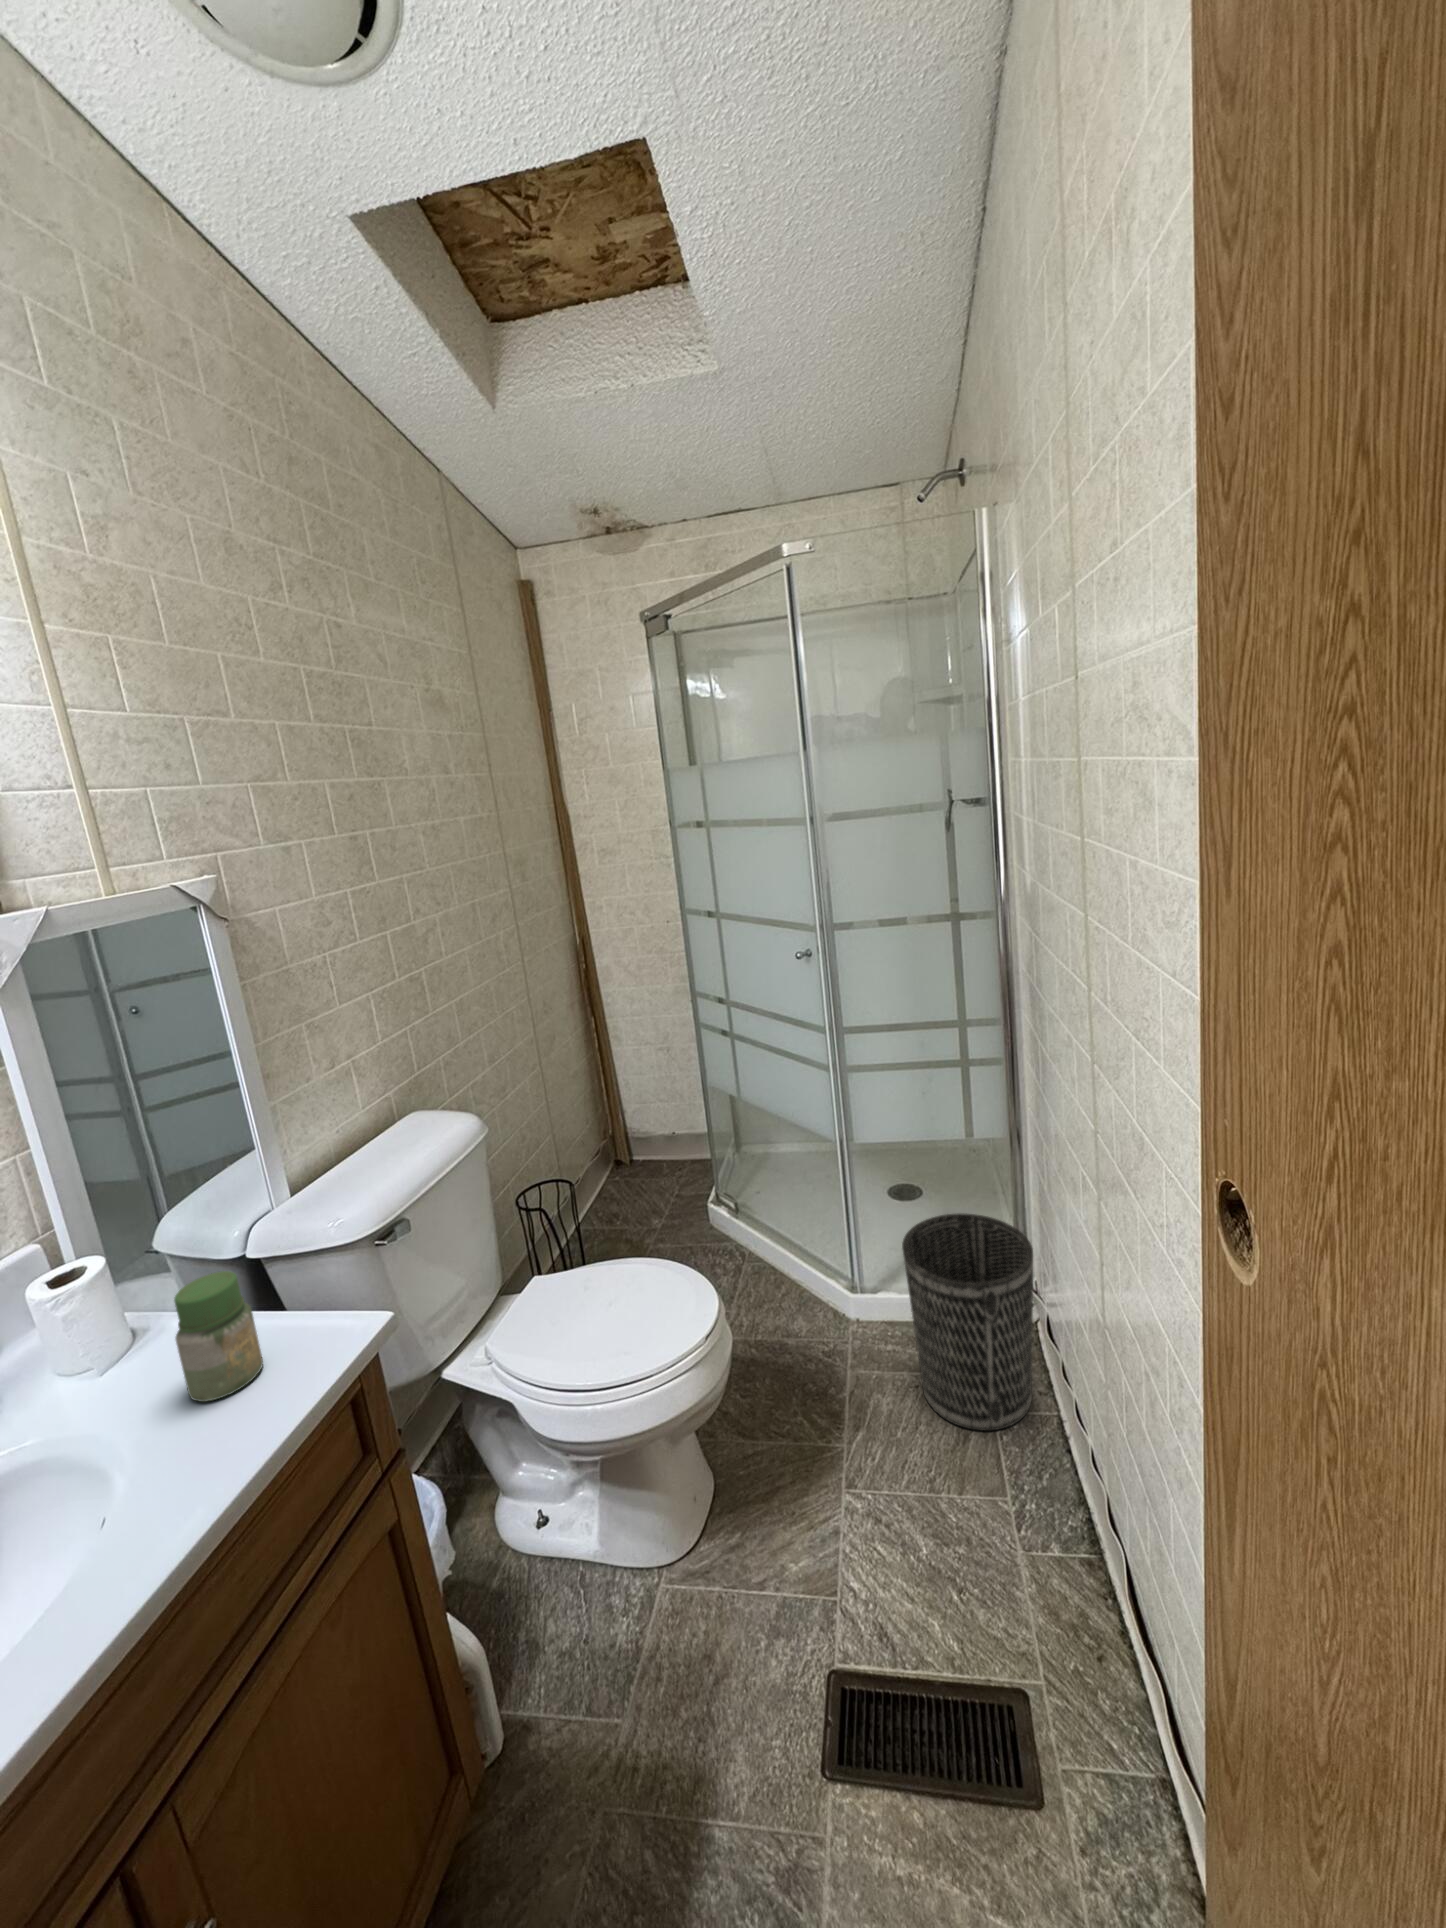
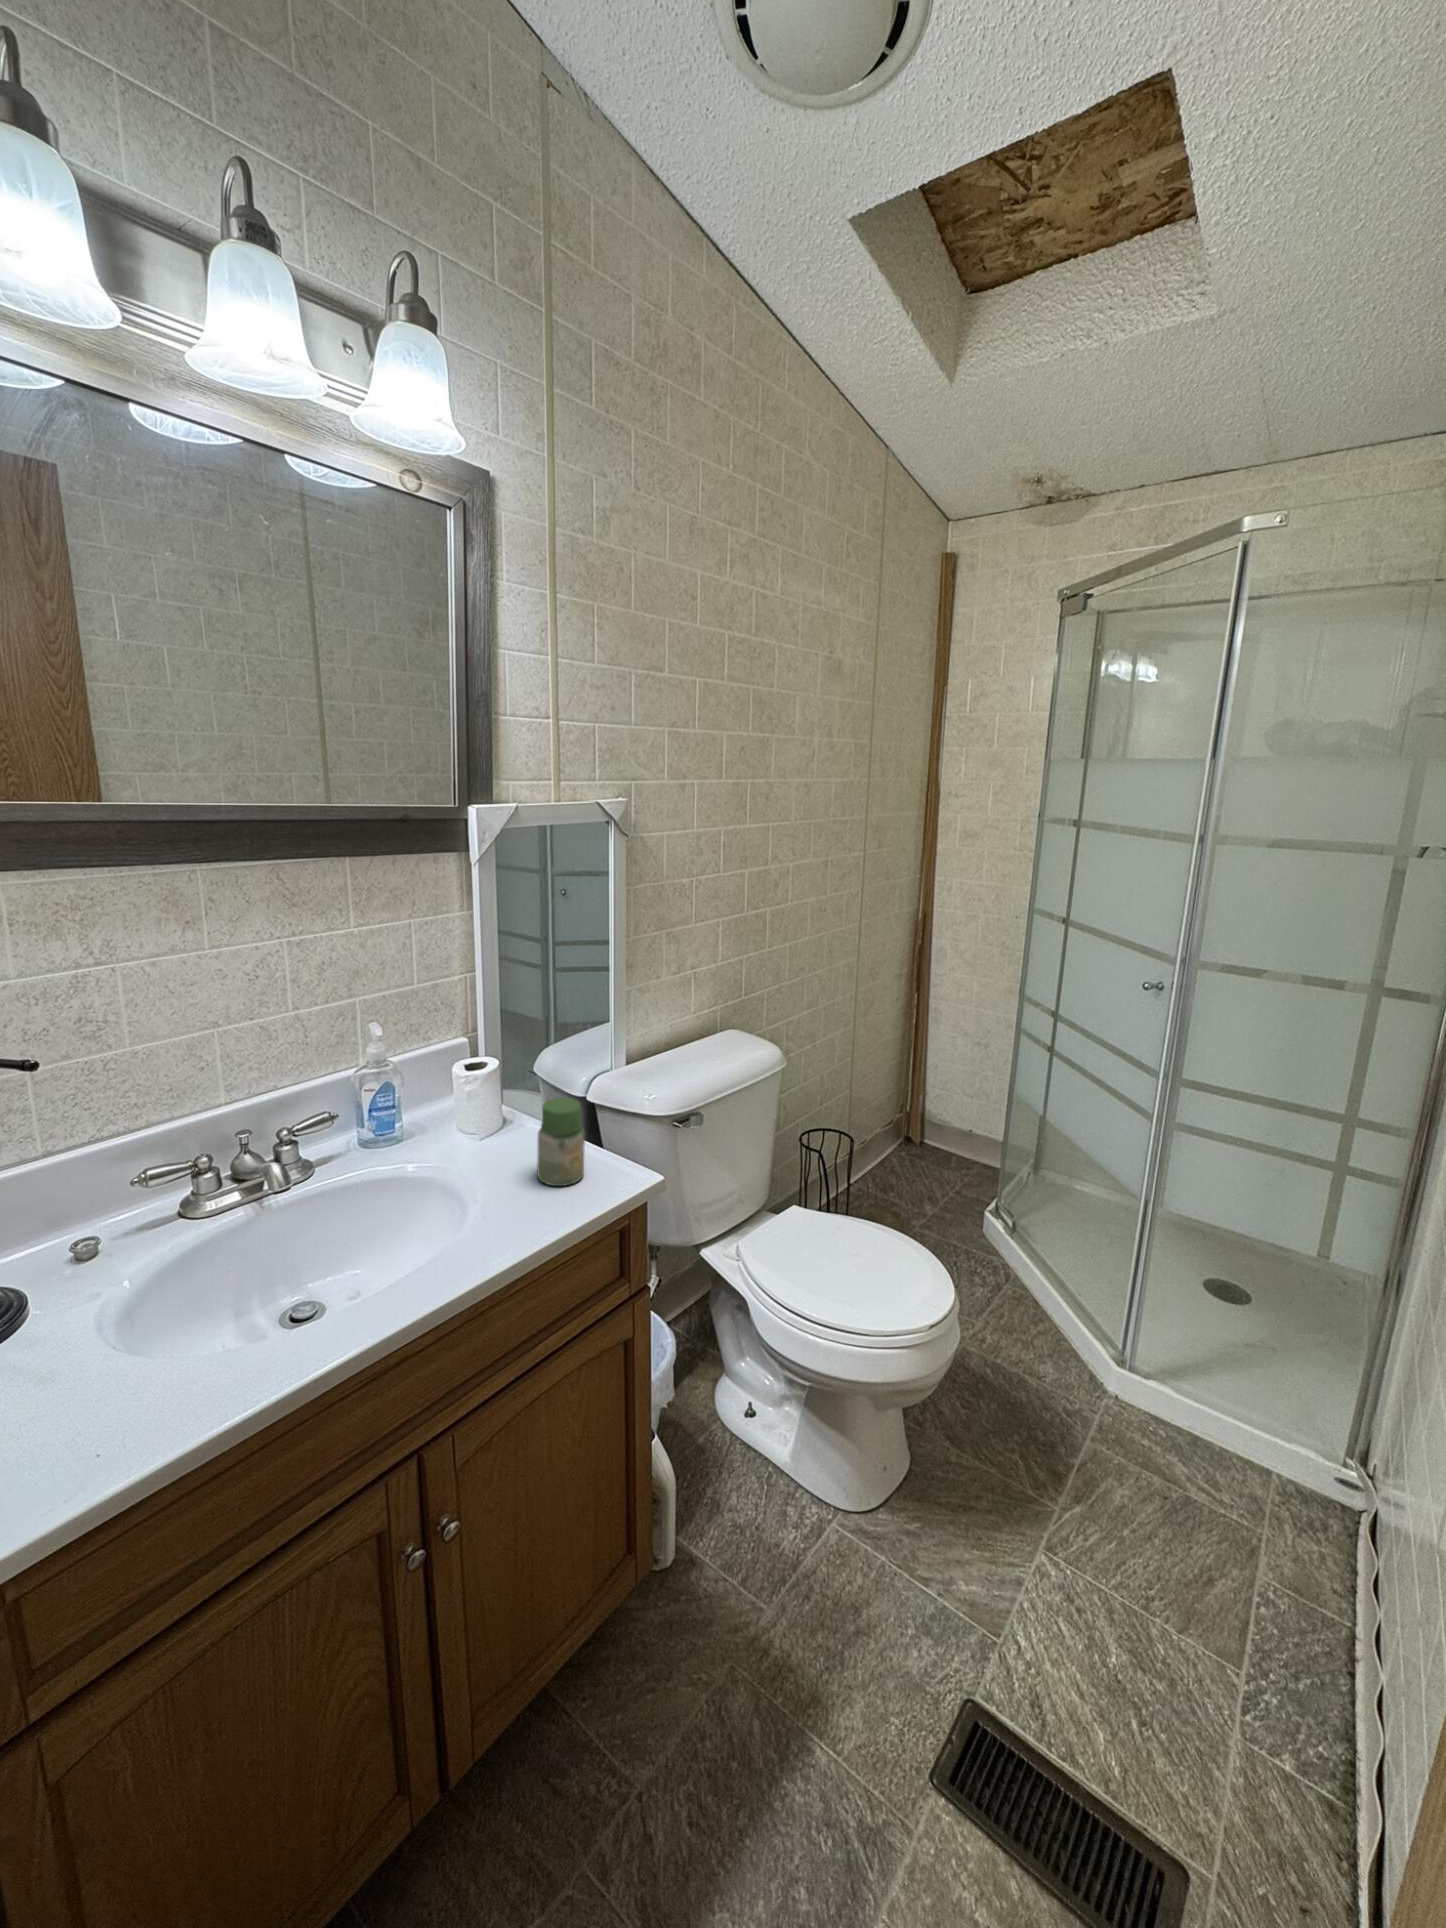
wastebasket: present [902,1214,1033,1431] -> none [1169,1328,1375,1608]

